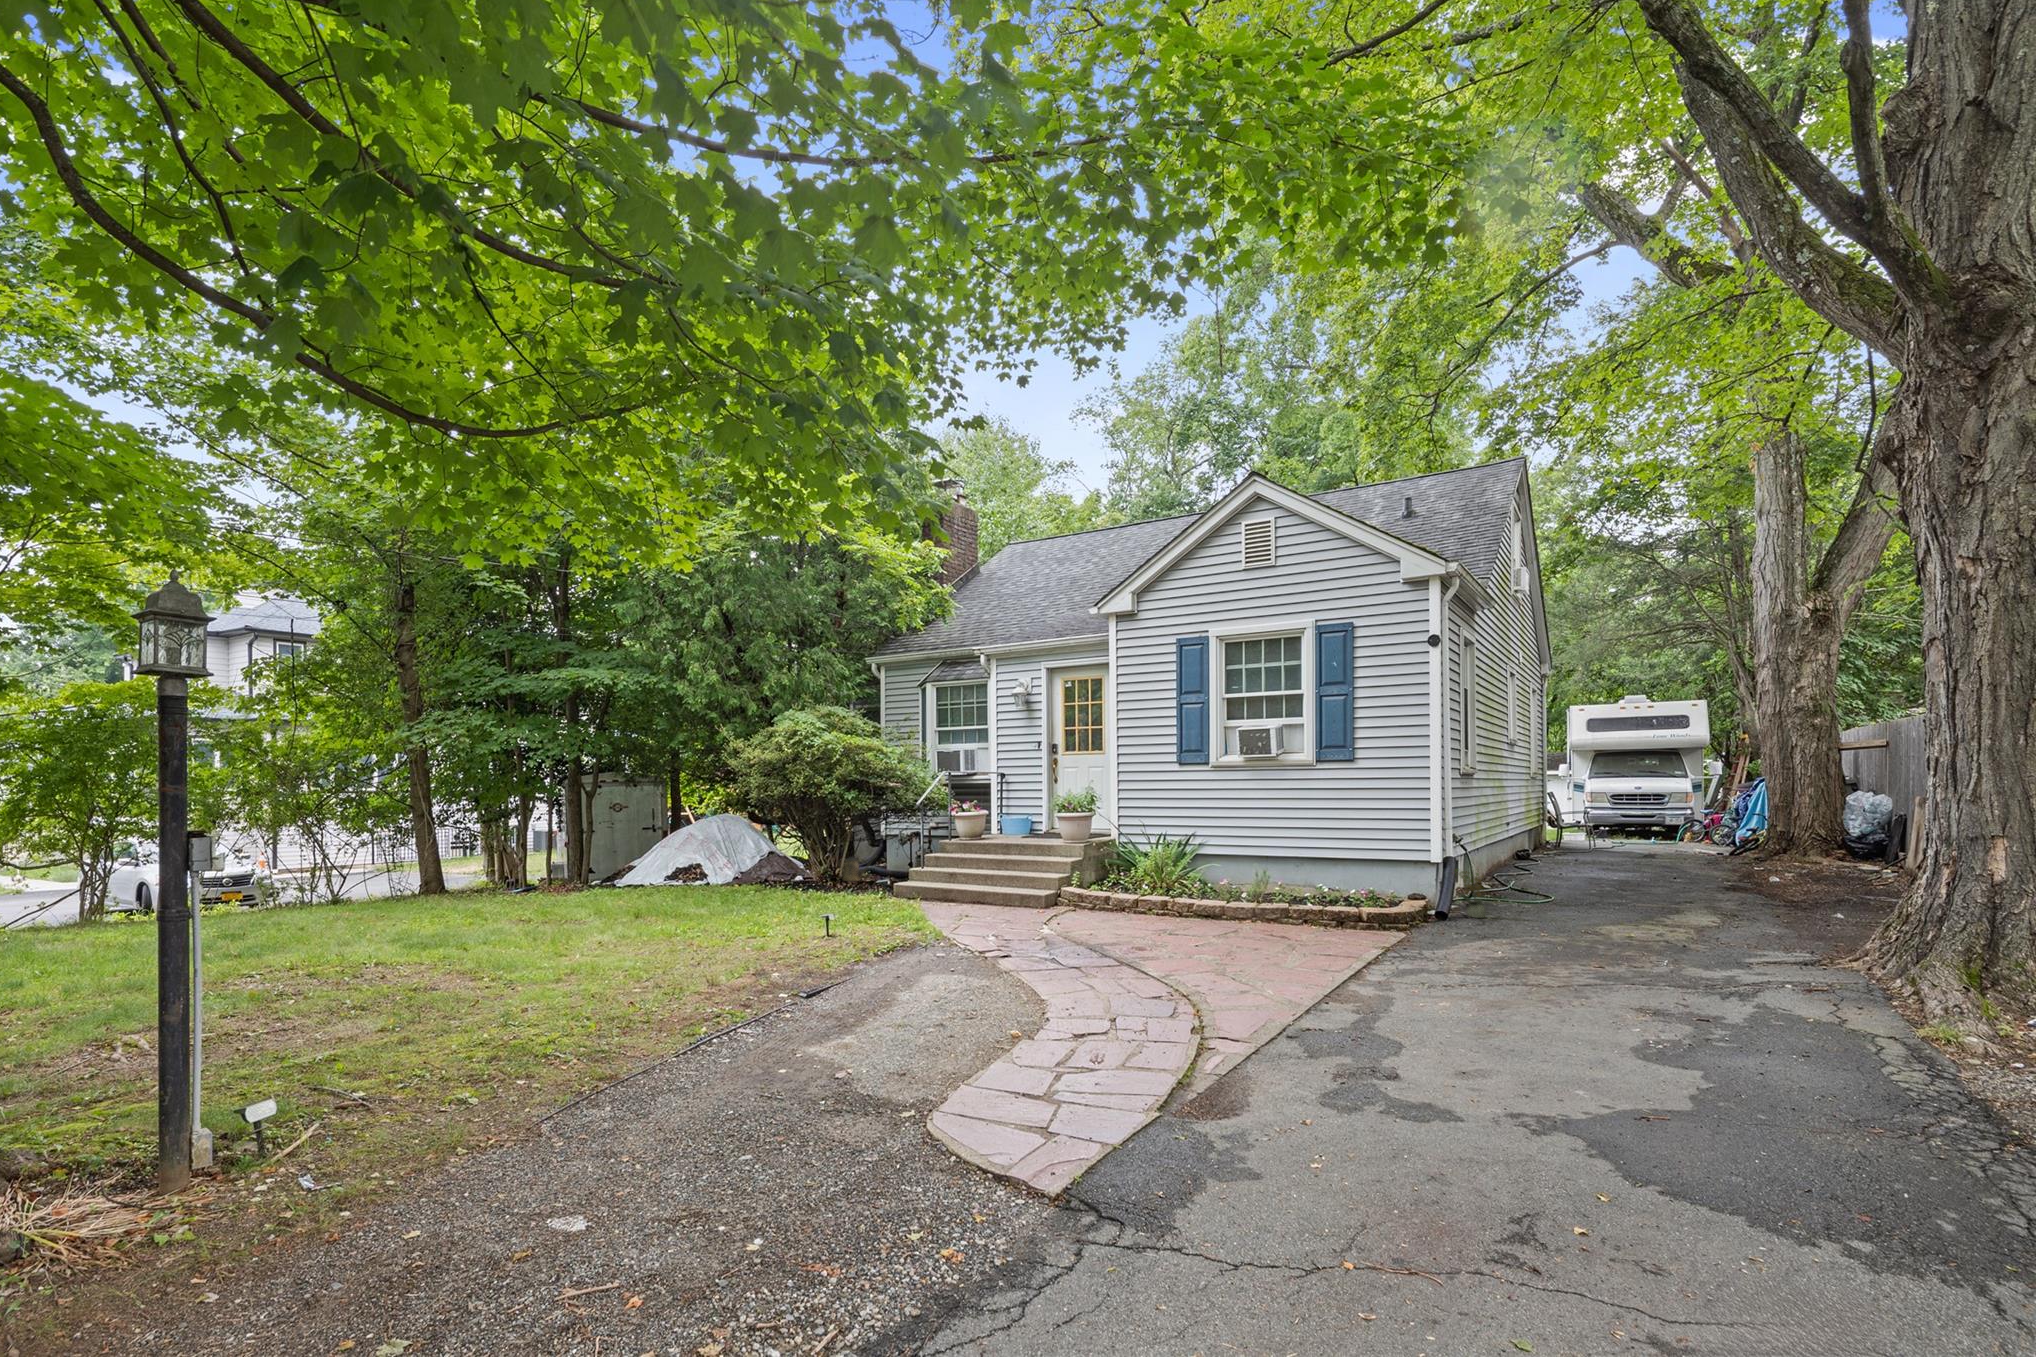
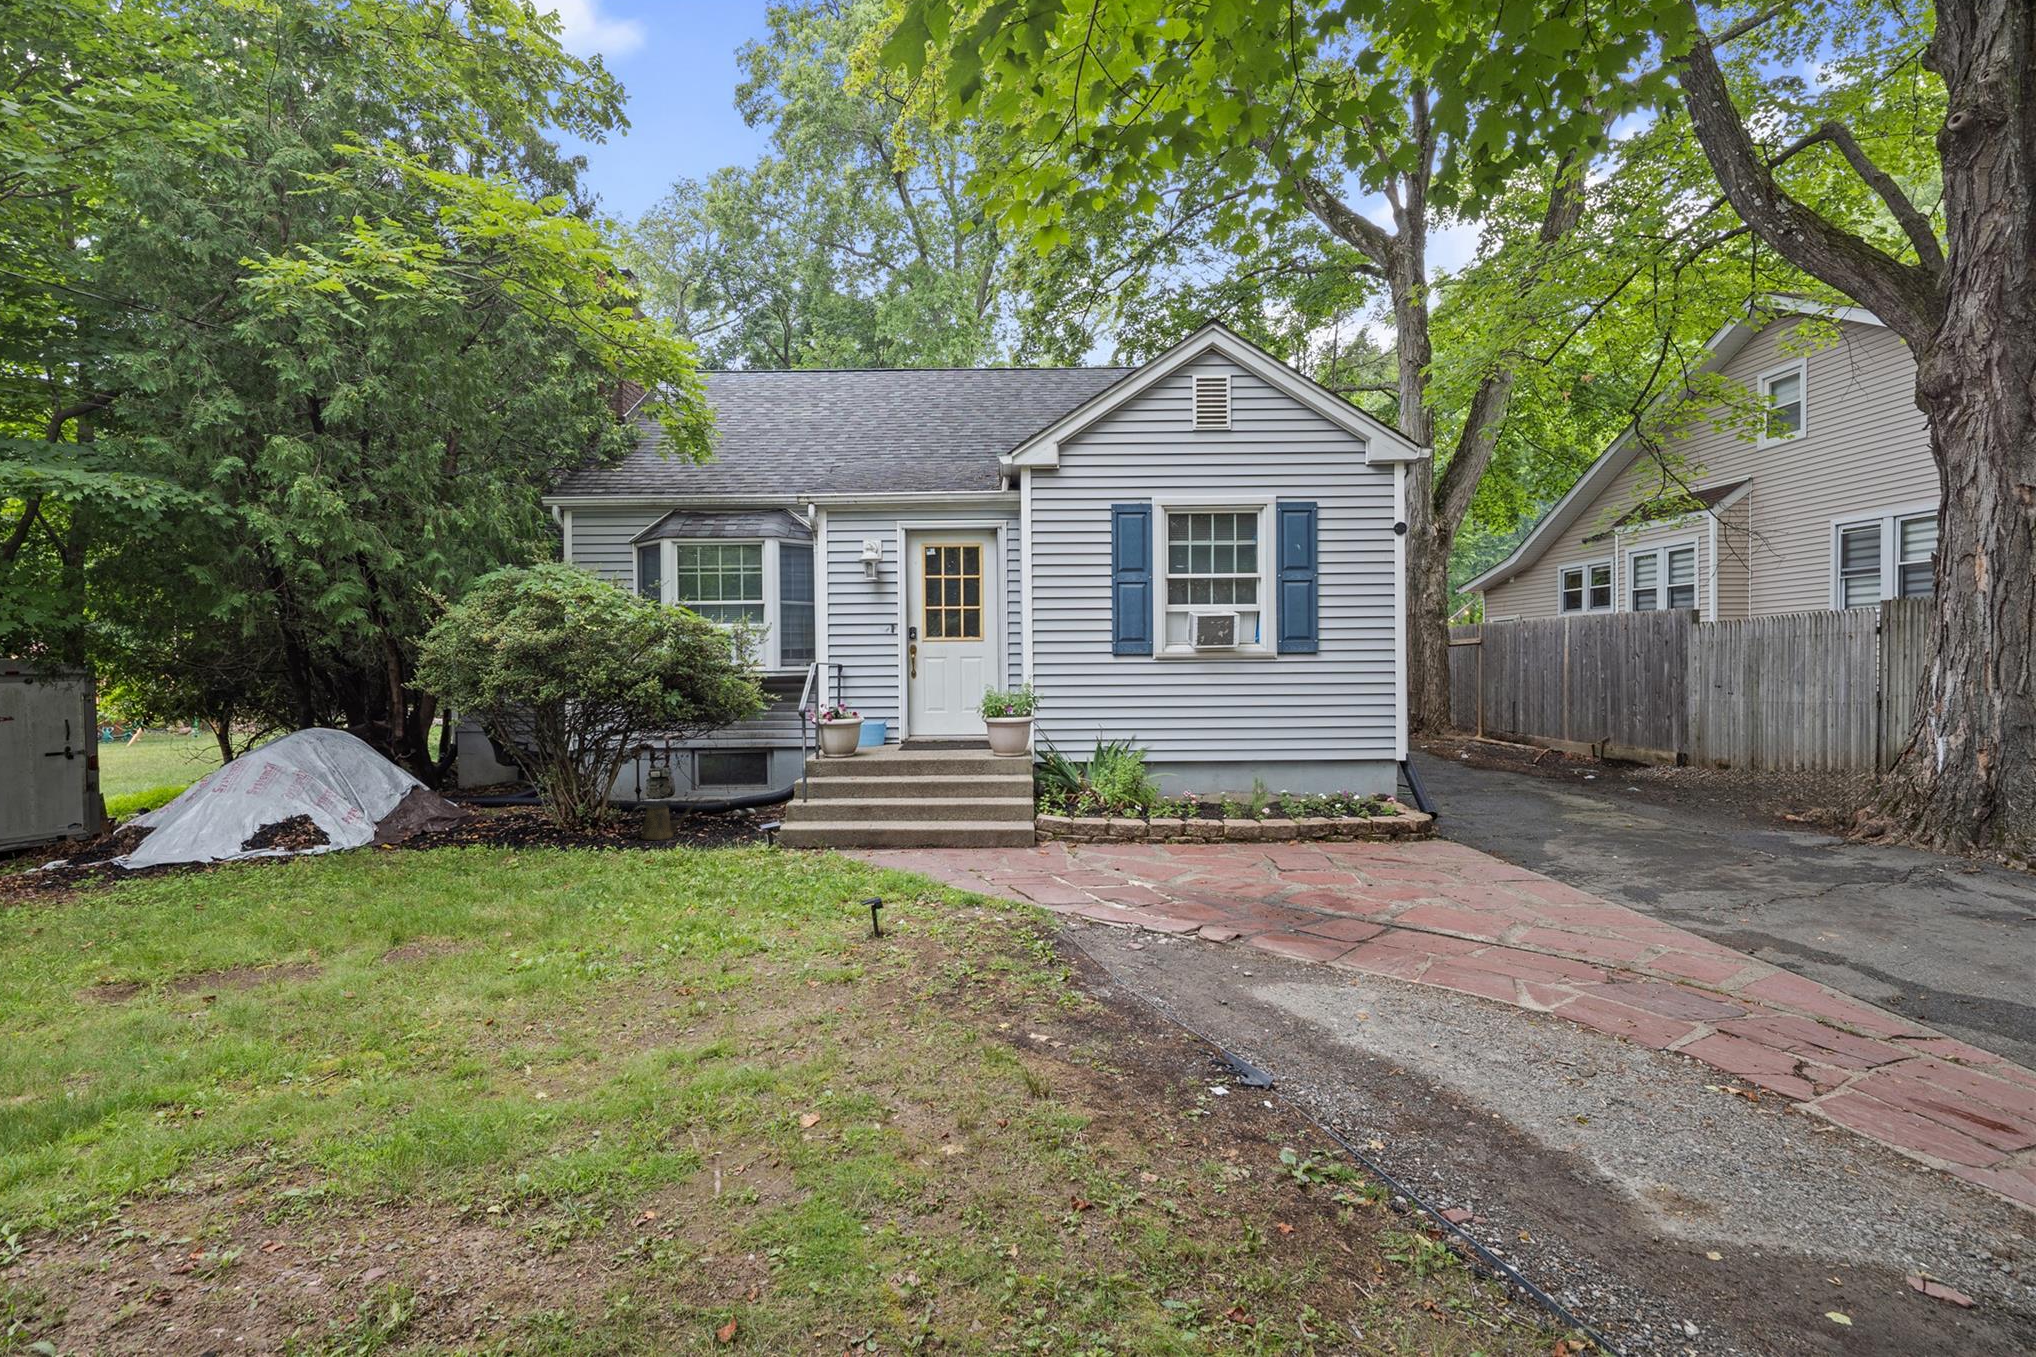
potted plant: present [1455,869,1486,918] -> none [1388,754,1432,804]

